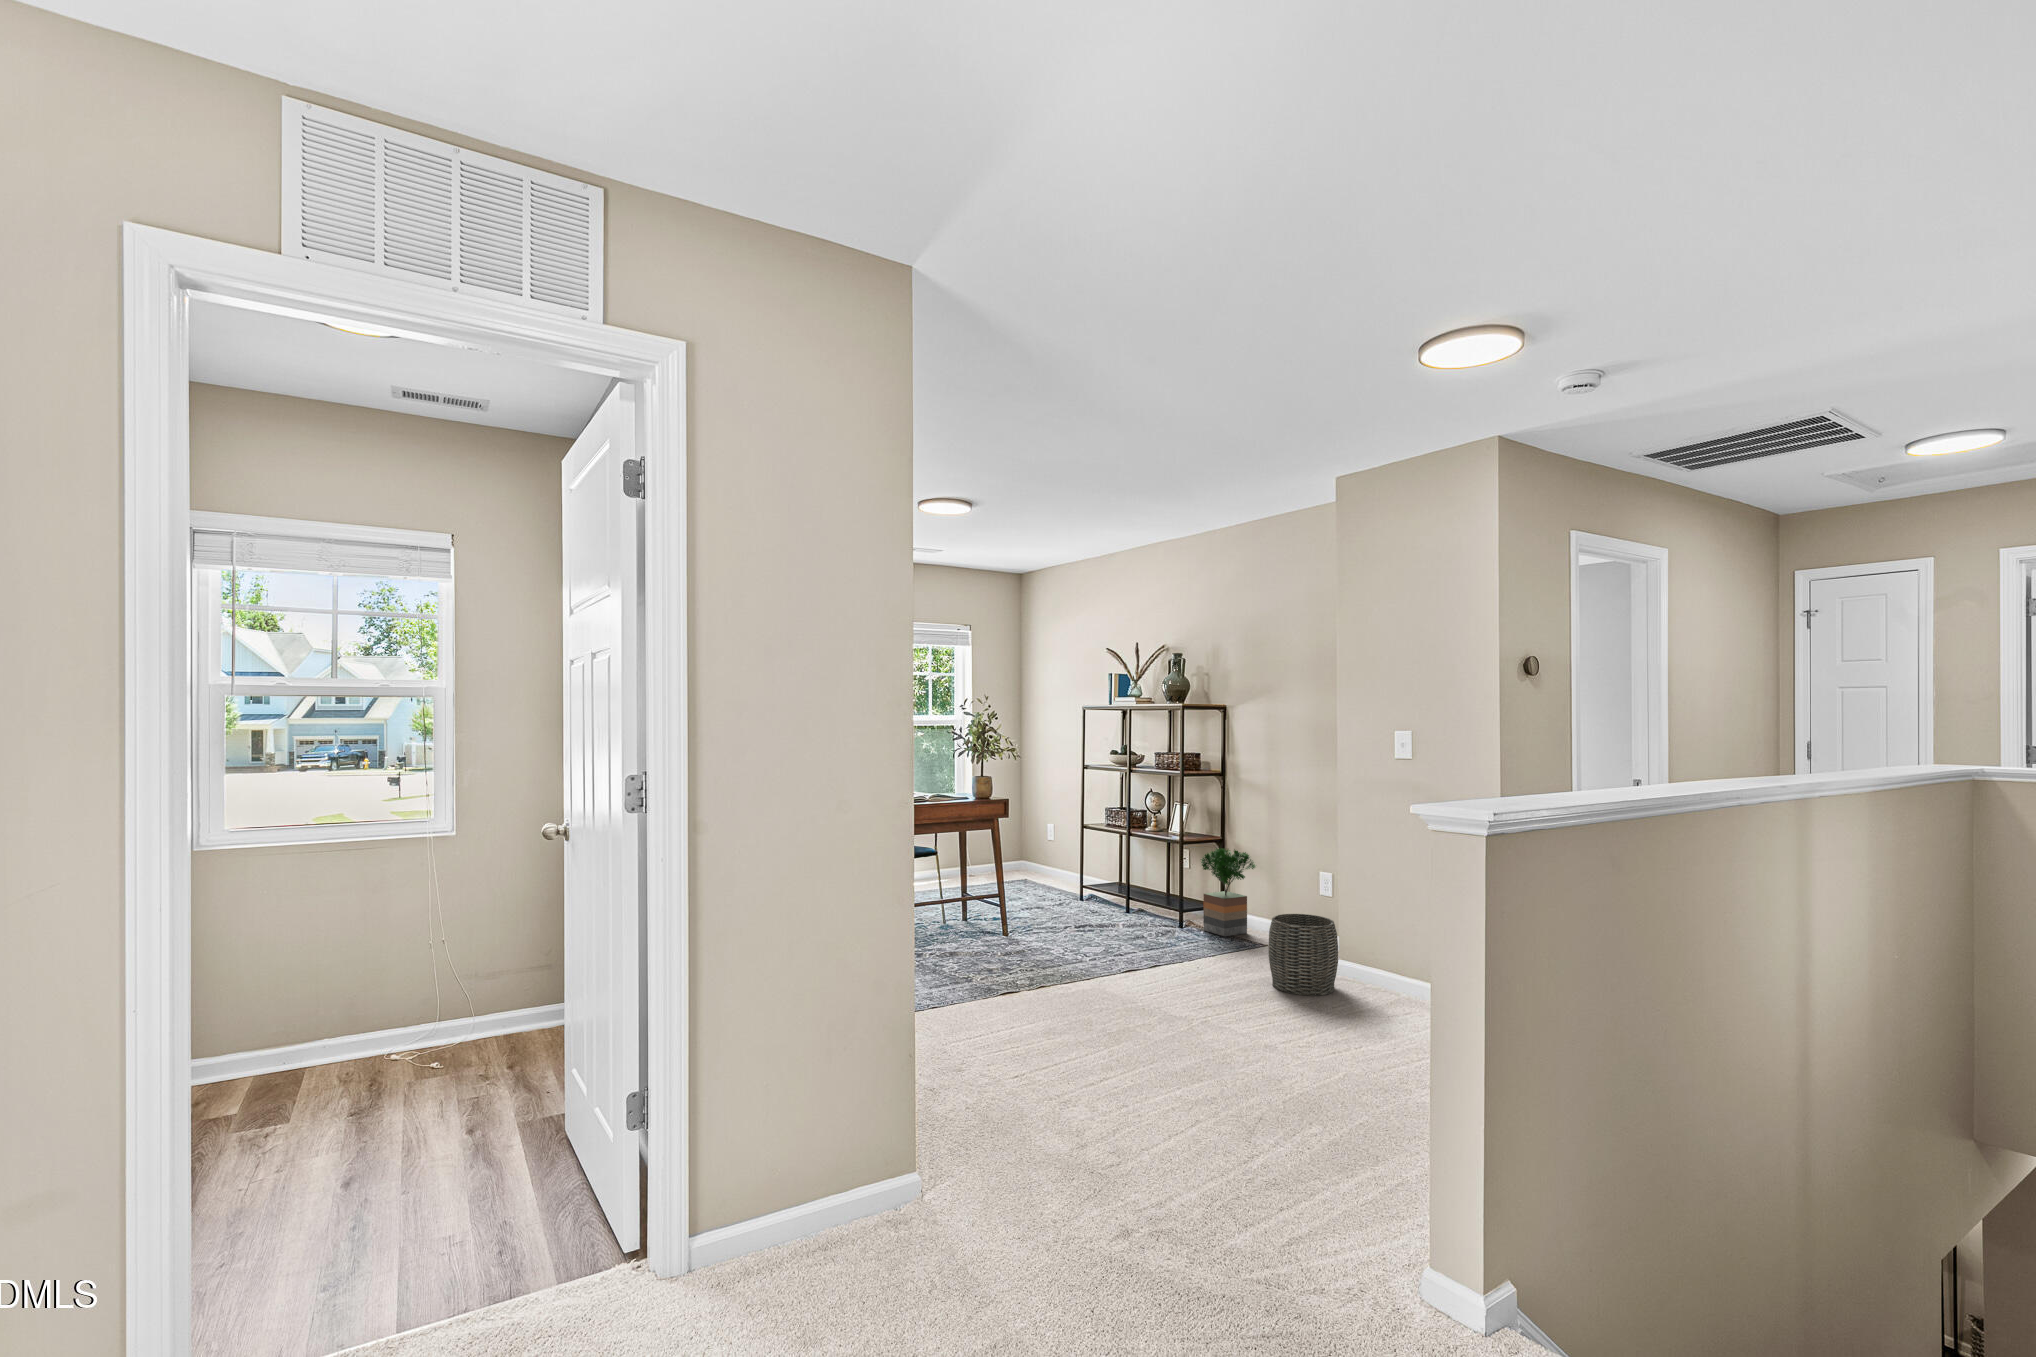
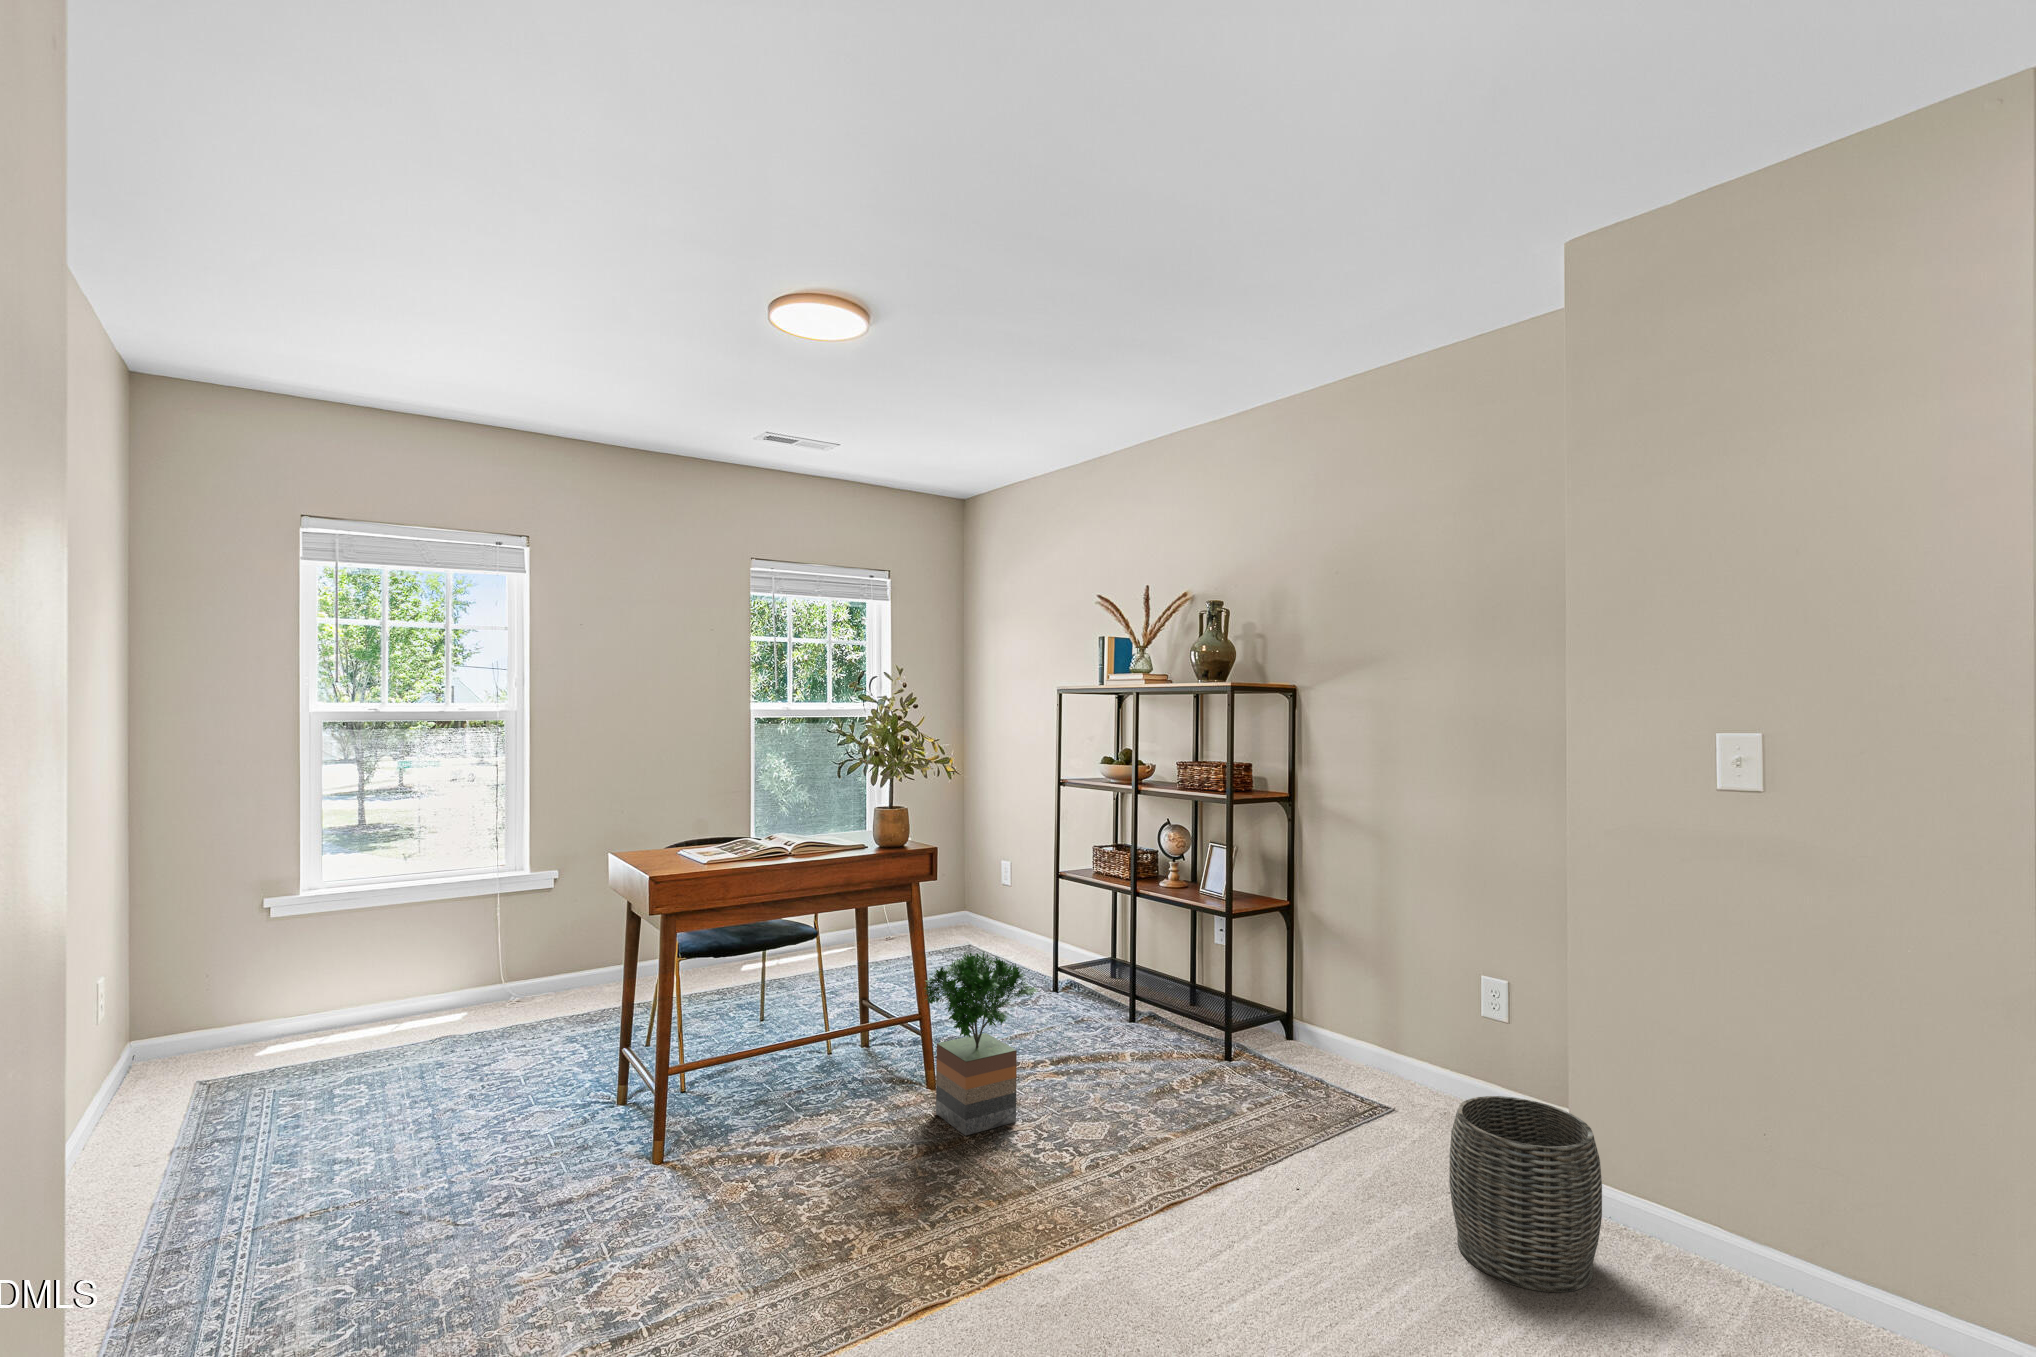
potted tree: present [1201,848,1256,936] -> present [924,952,1037,1136]

